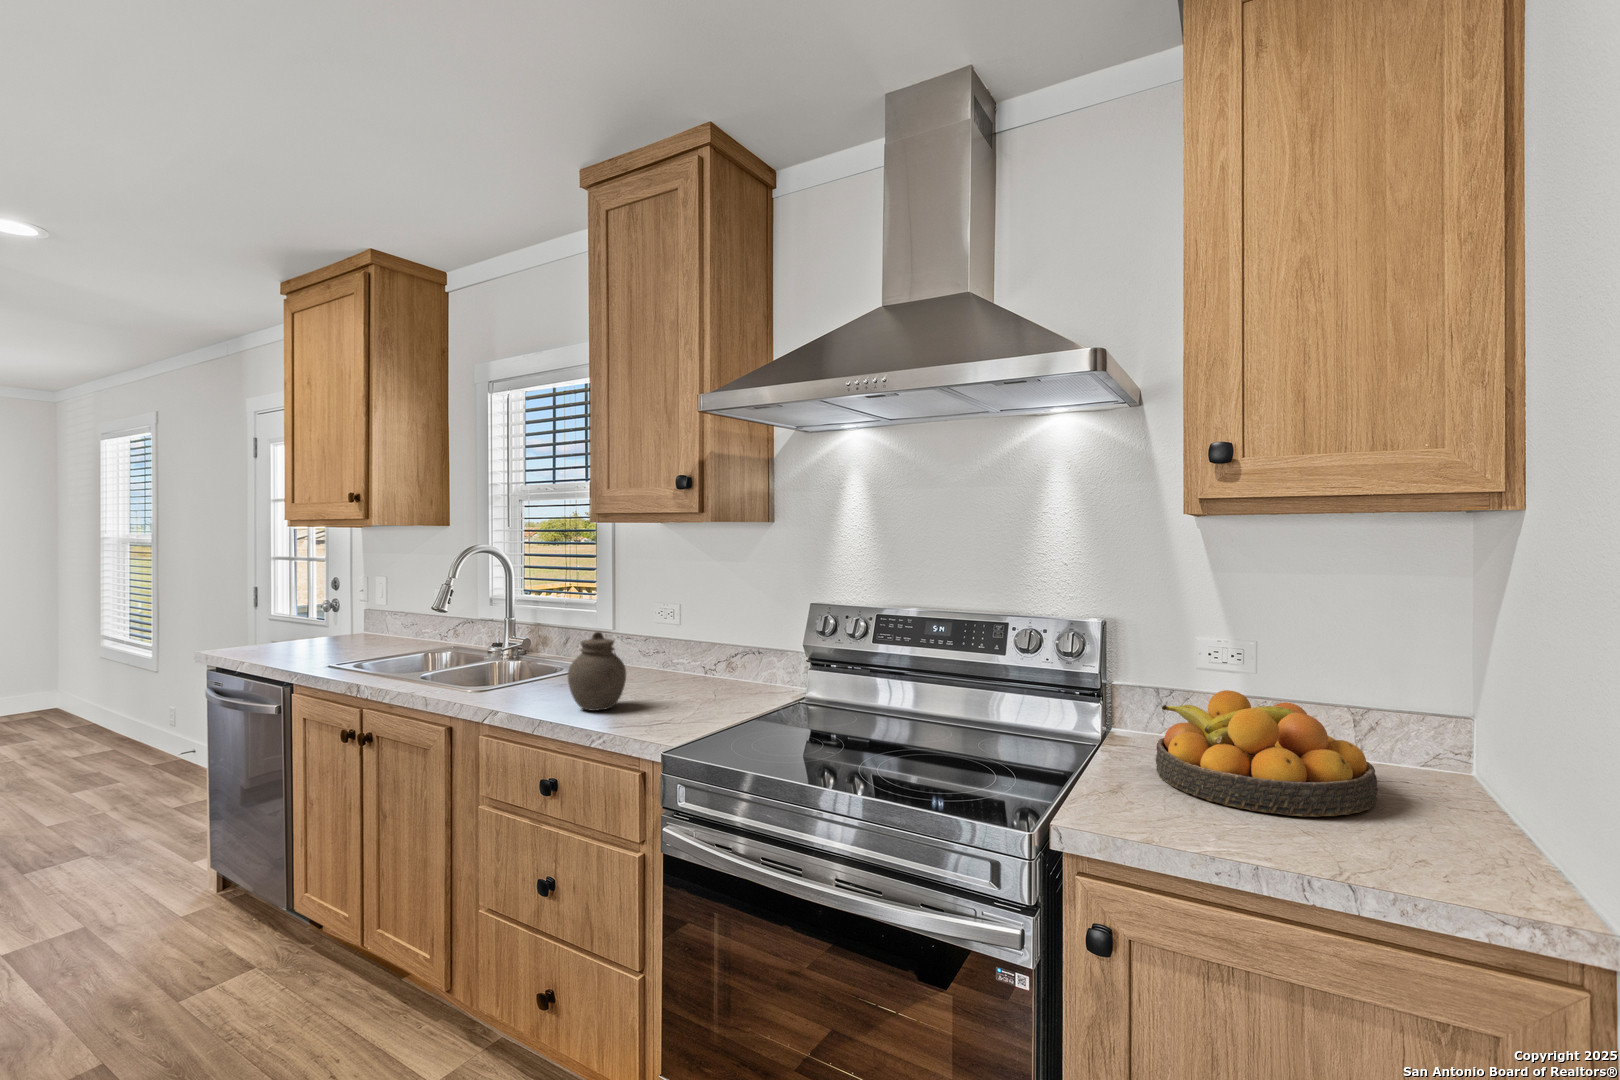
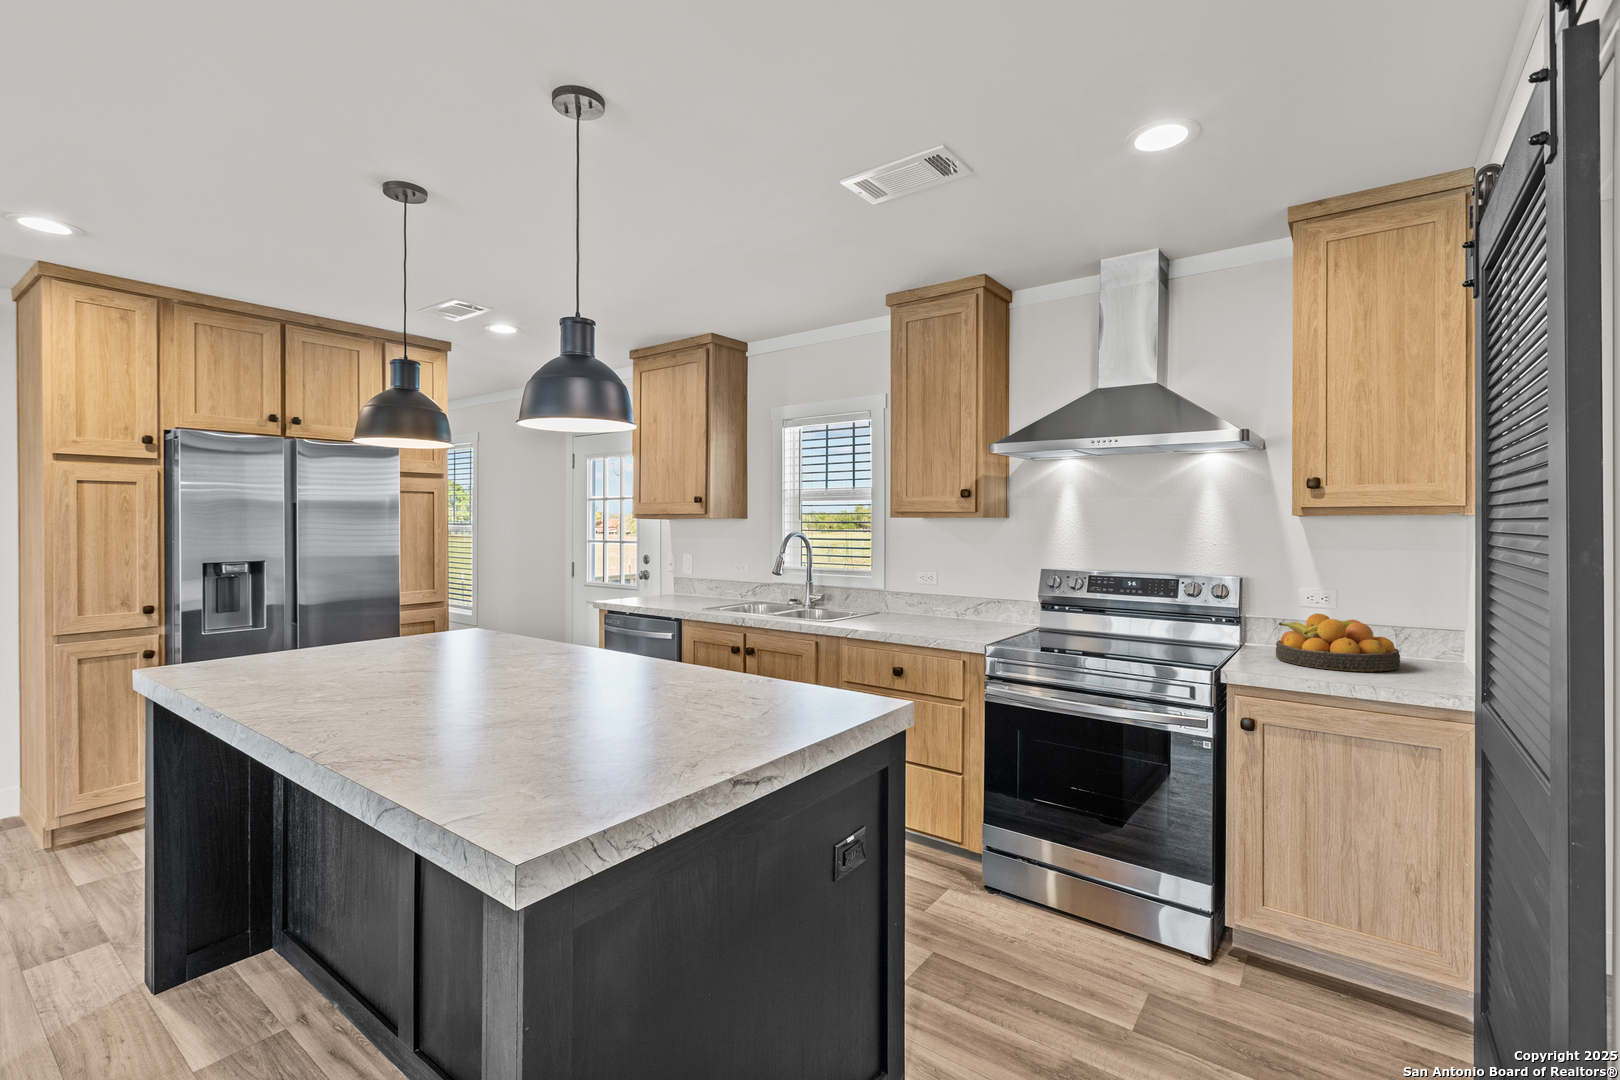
jar: present [568,632,626,711] -> none [899,585,934,632]

